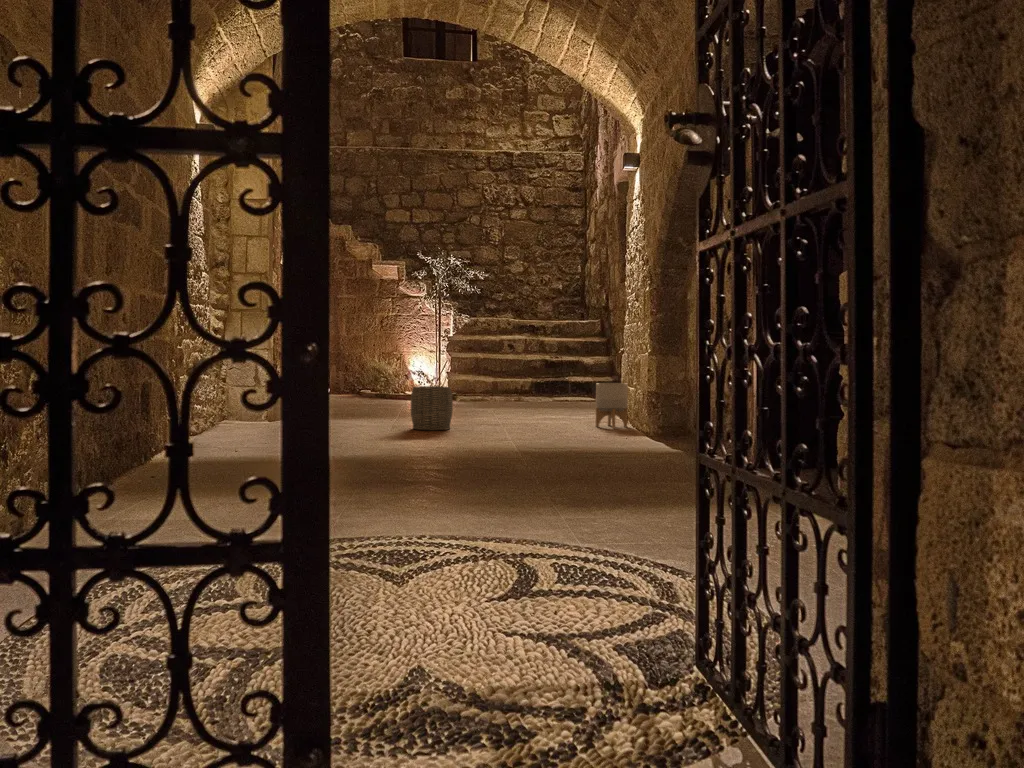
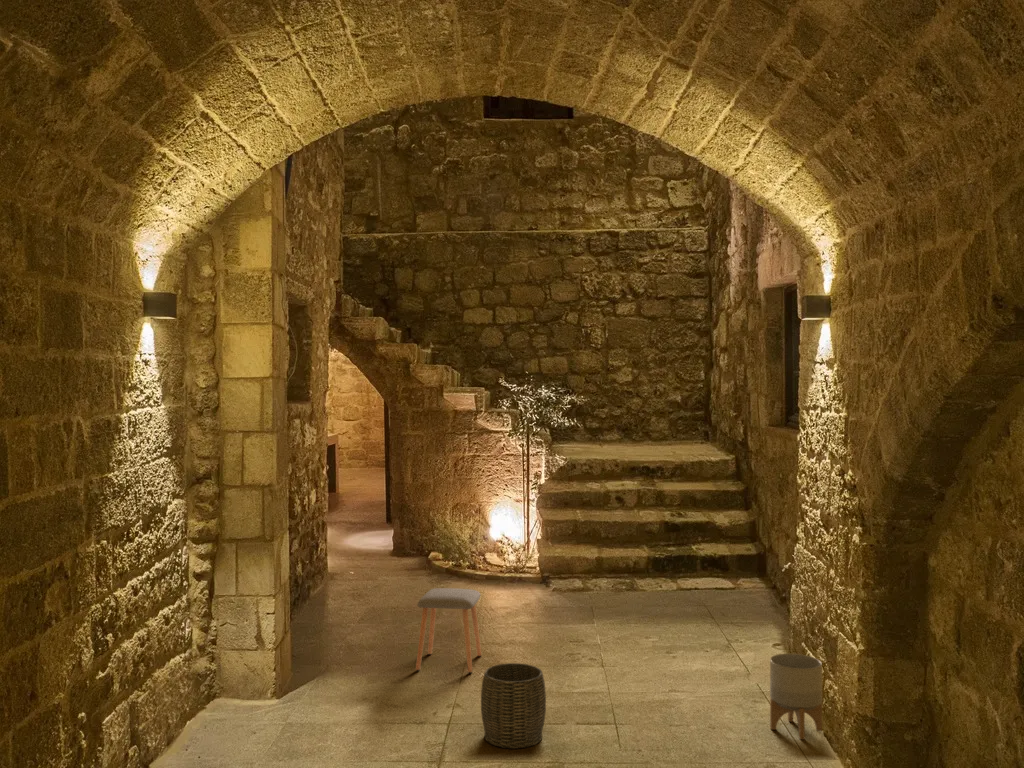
stool: none [362,367,407,418] -> present [416,588,482,673]

